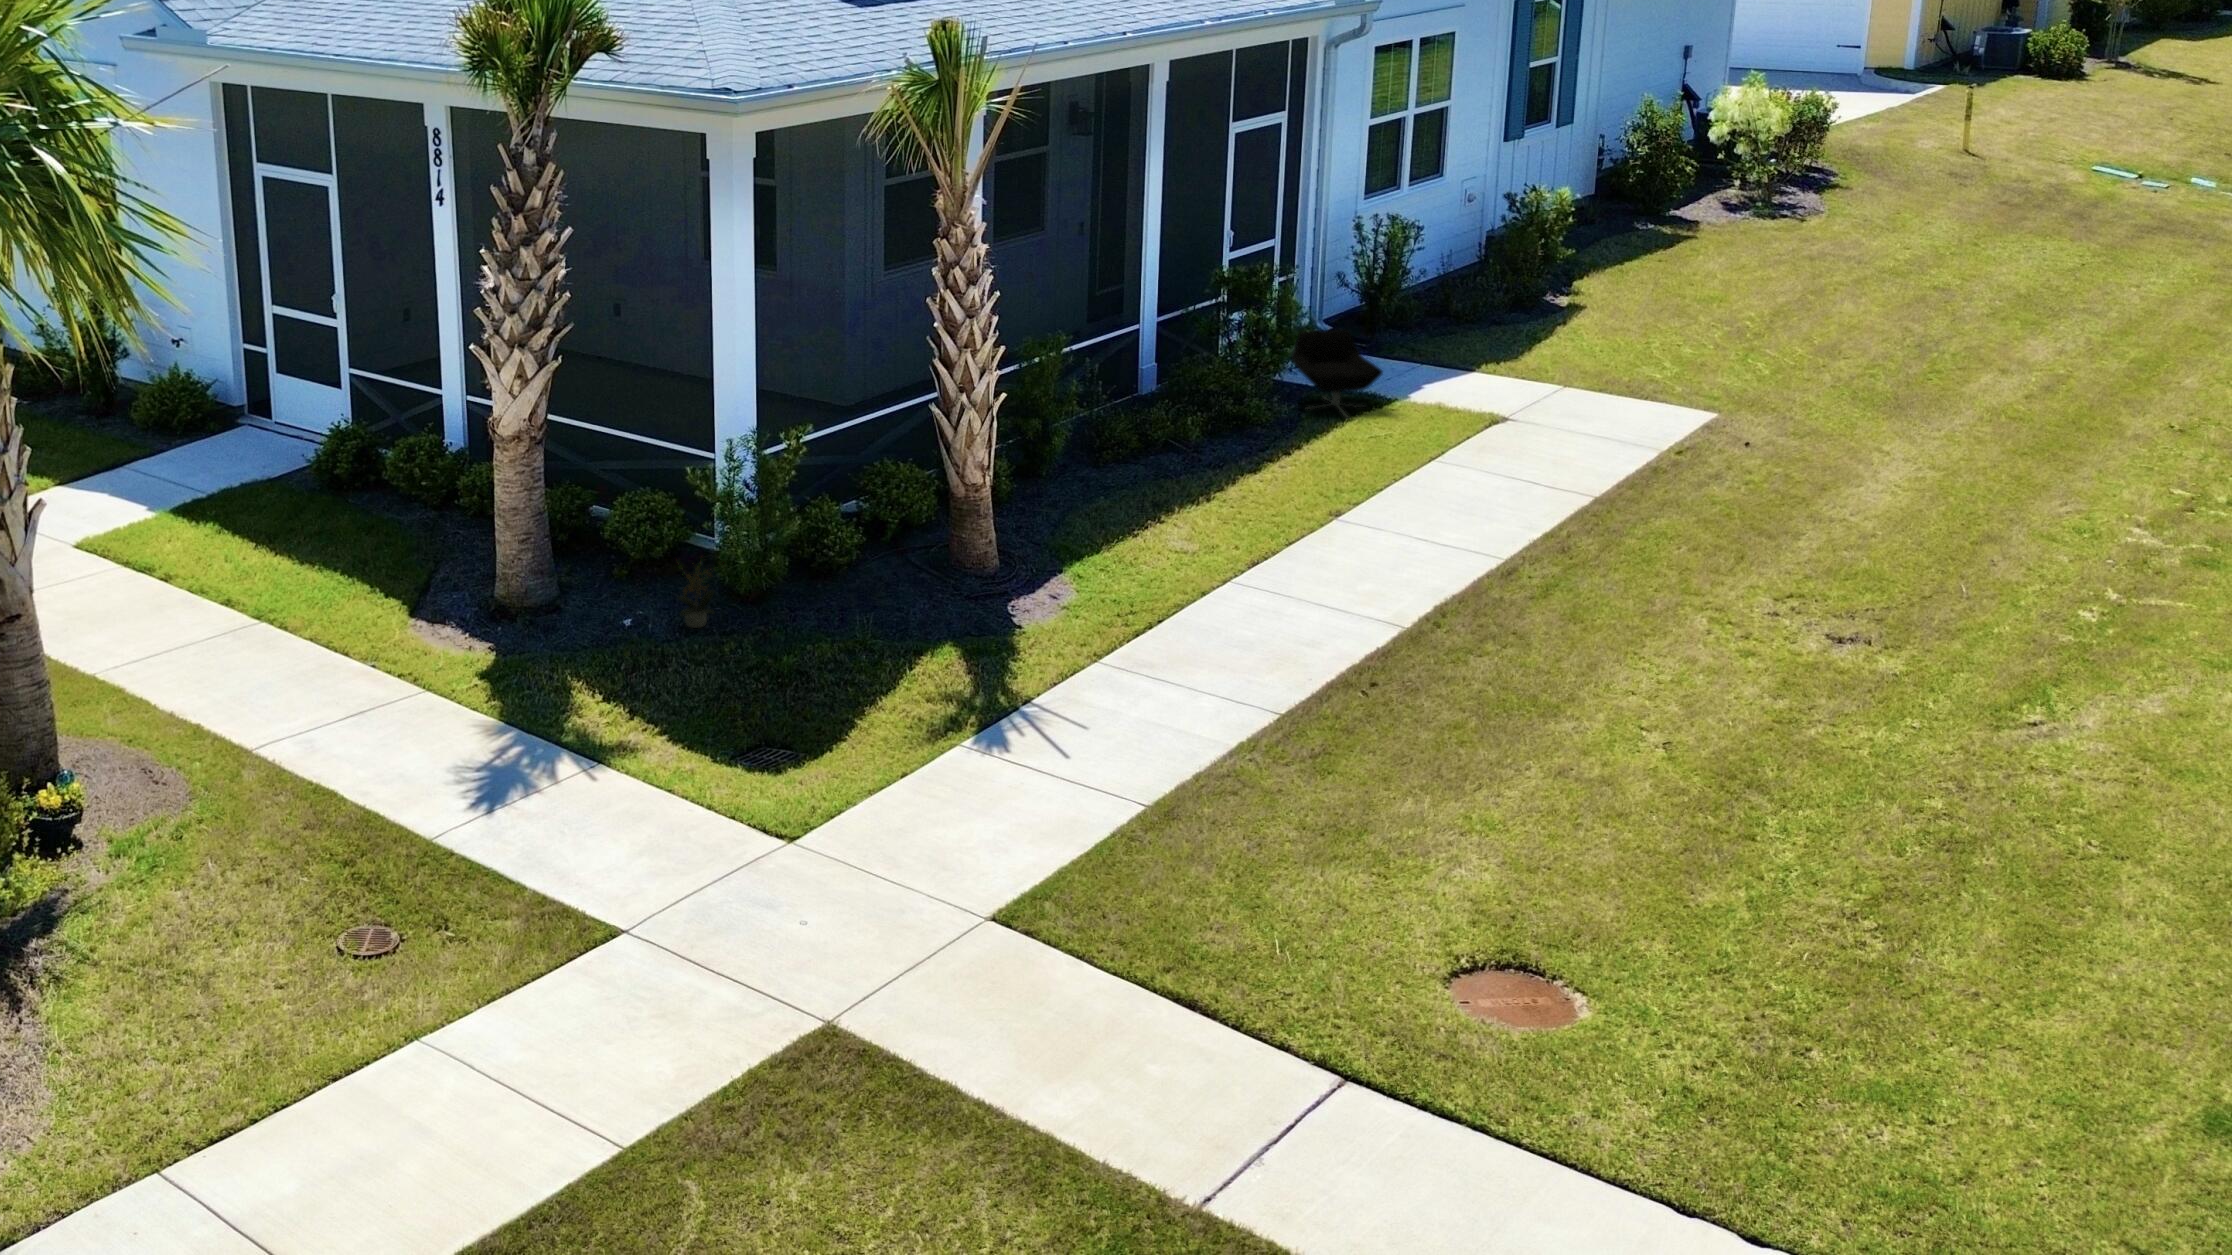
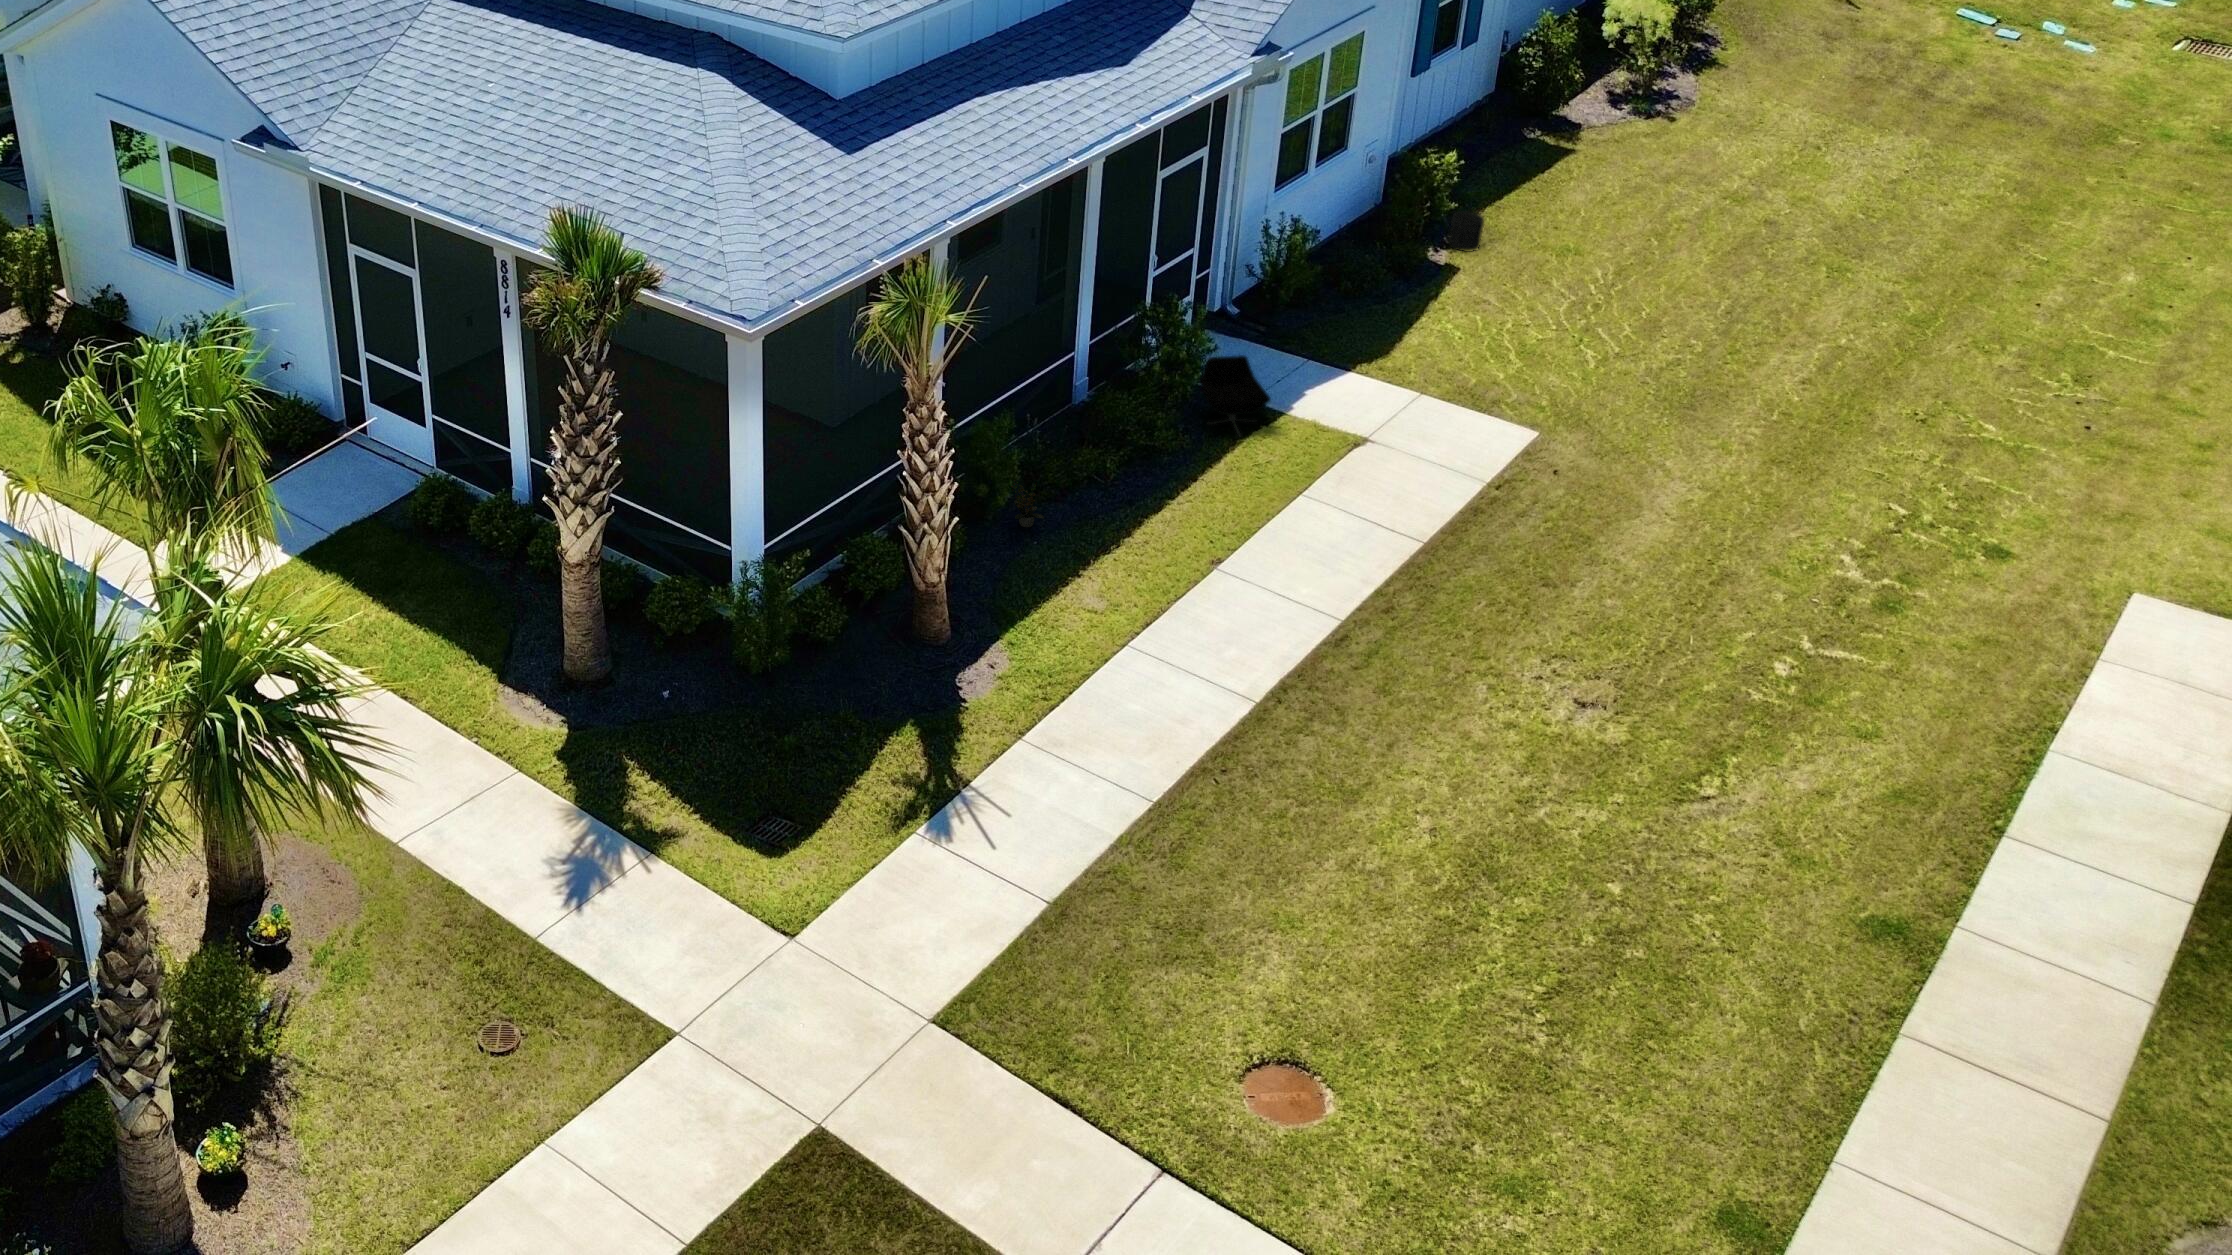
bucket: none [1569,243,1612,287] -> present [1448,211,1485,252]
potted plant: present [678,561,721,628] -> present [1011,480,1044,527]

